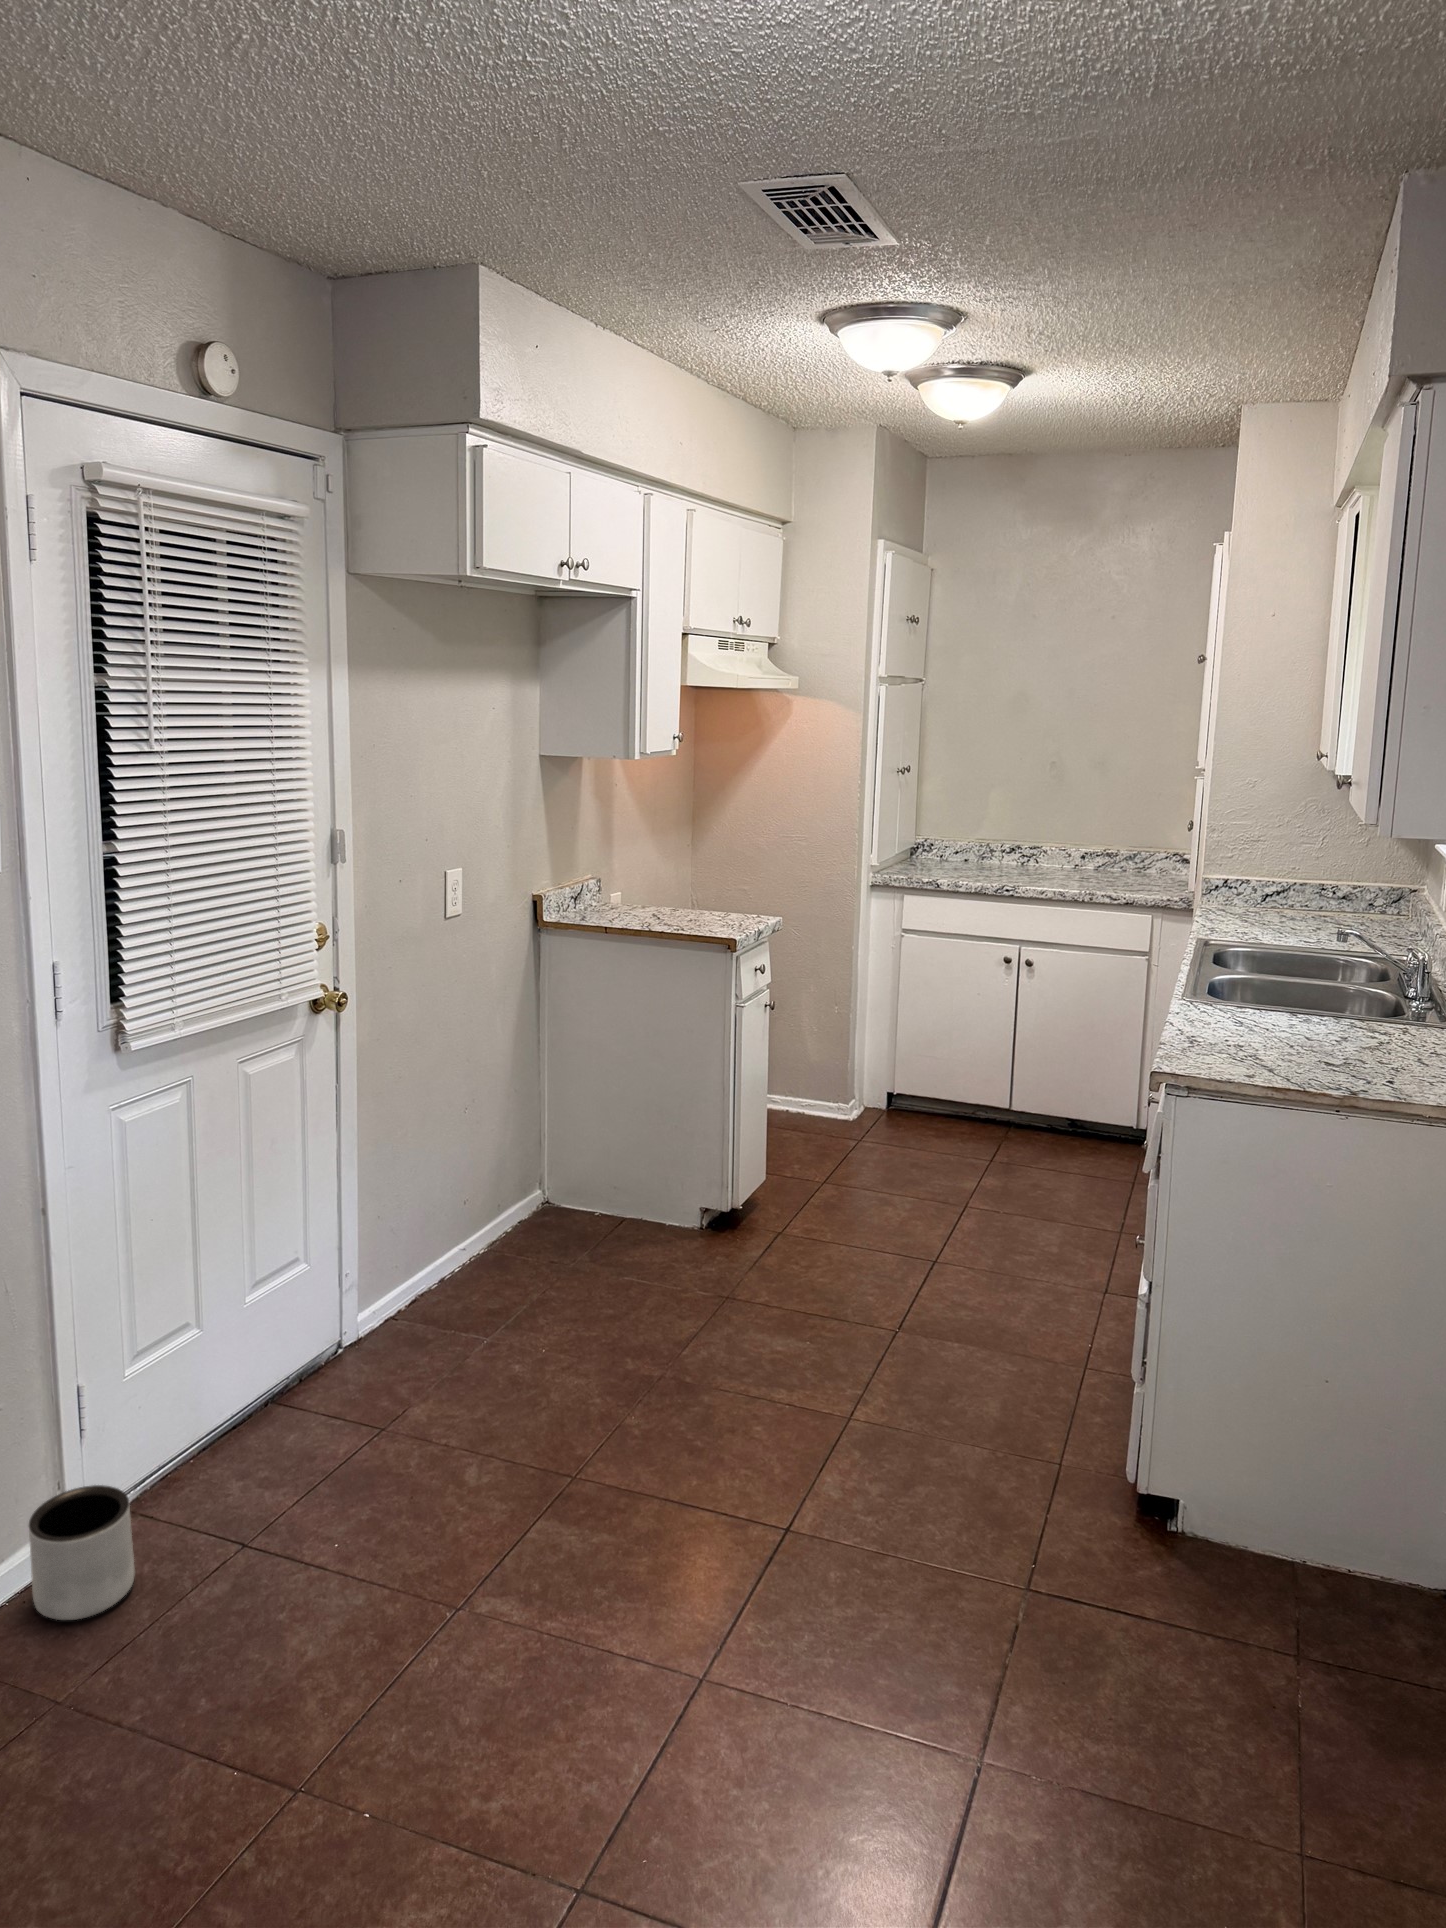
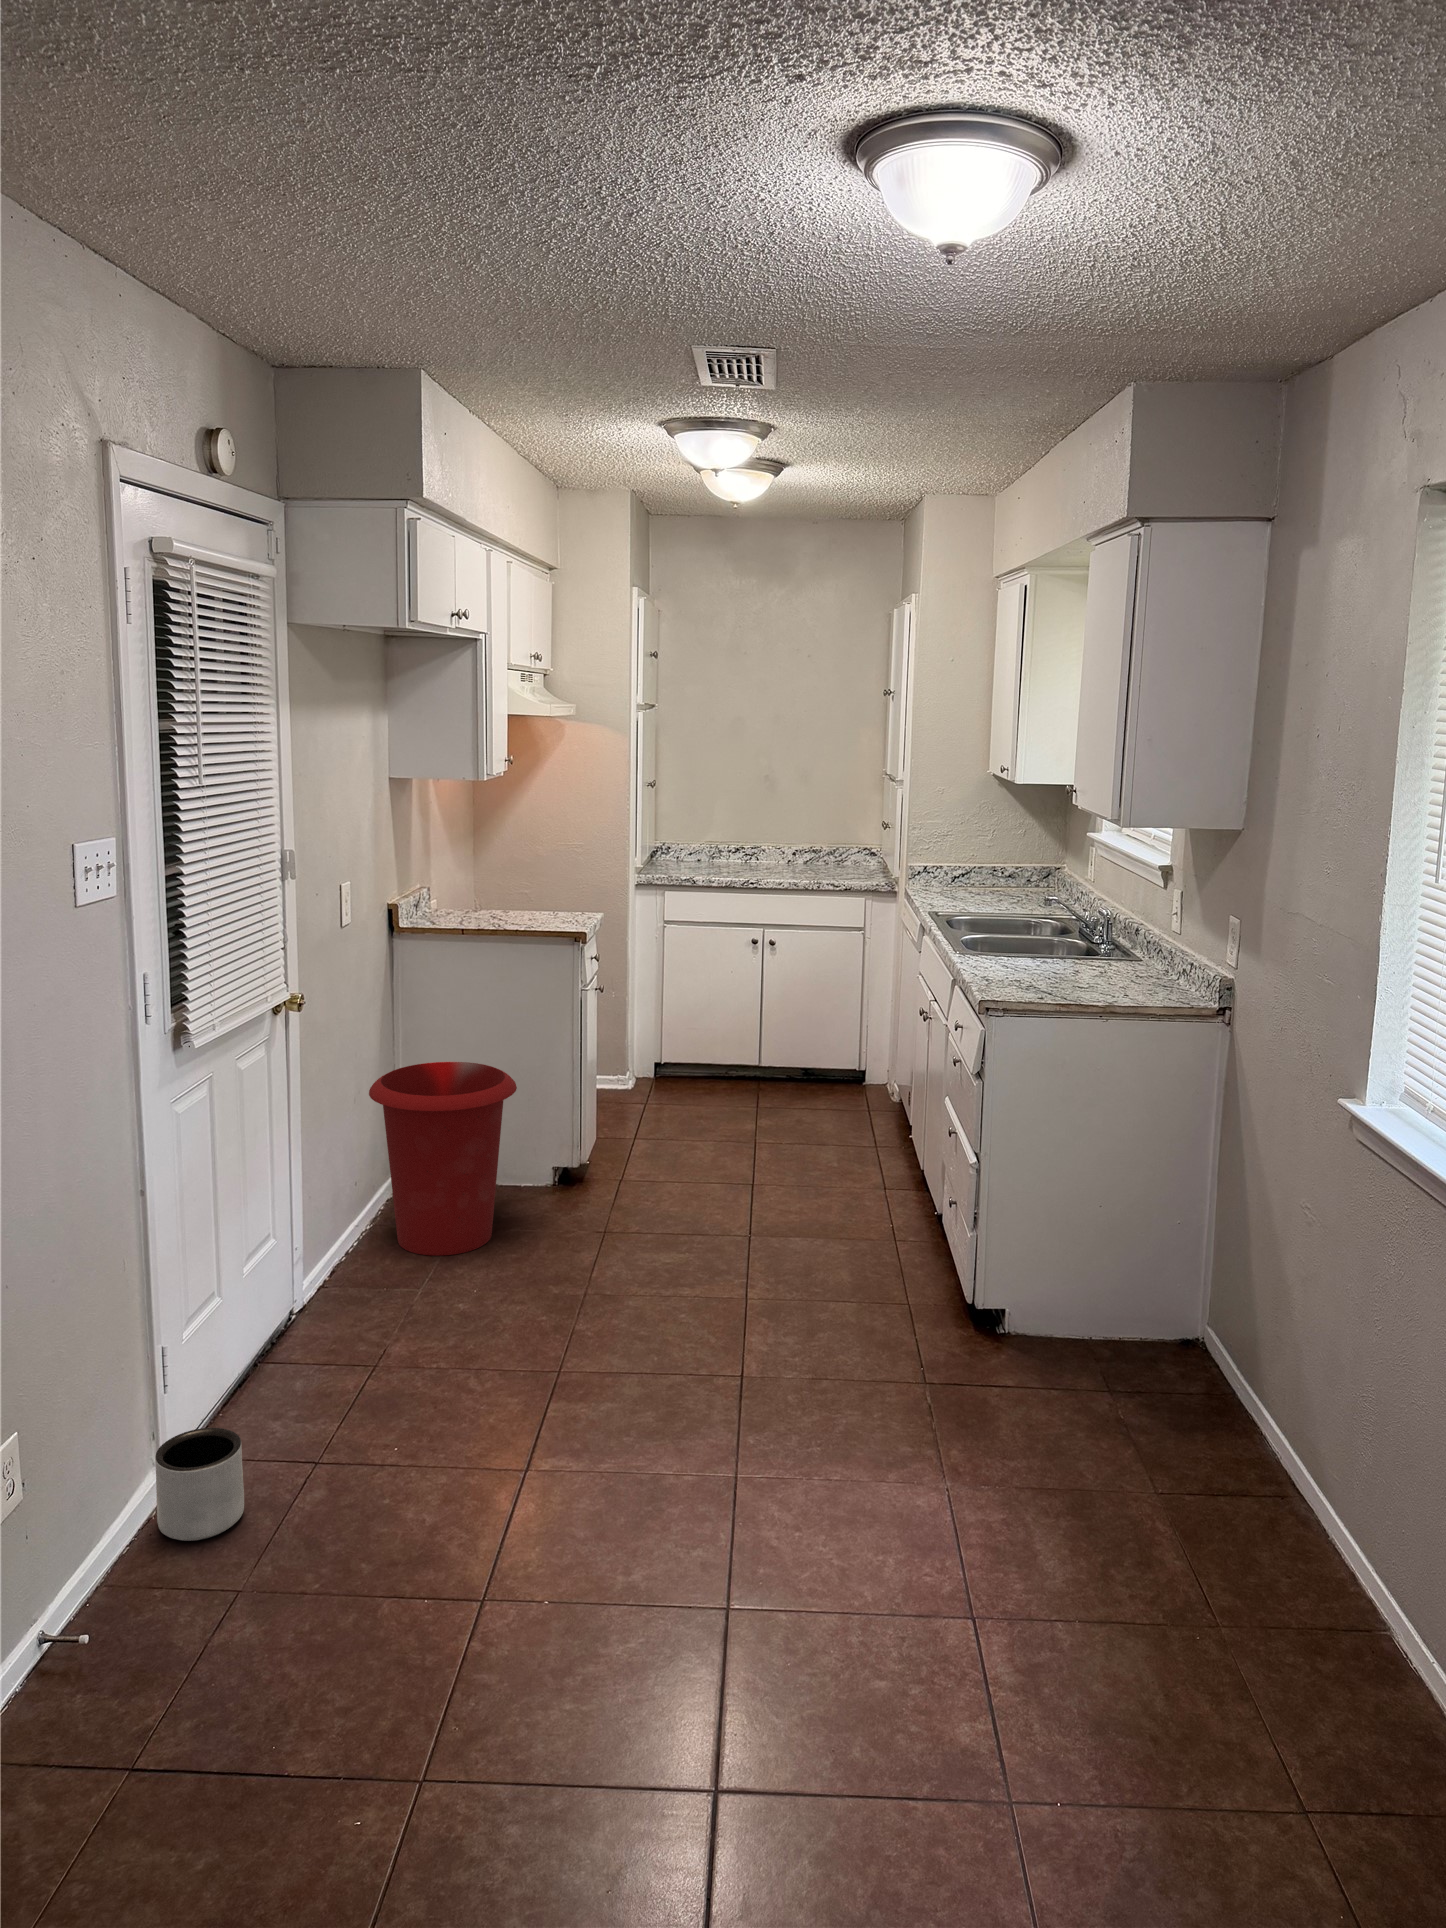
waste bin: none [472,1075,636,1297] -> present [369,1062,517,1256]

